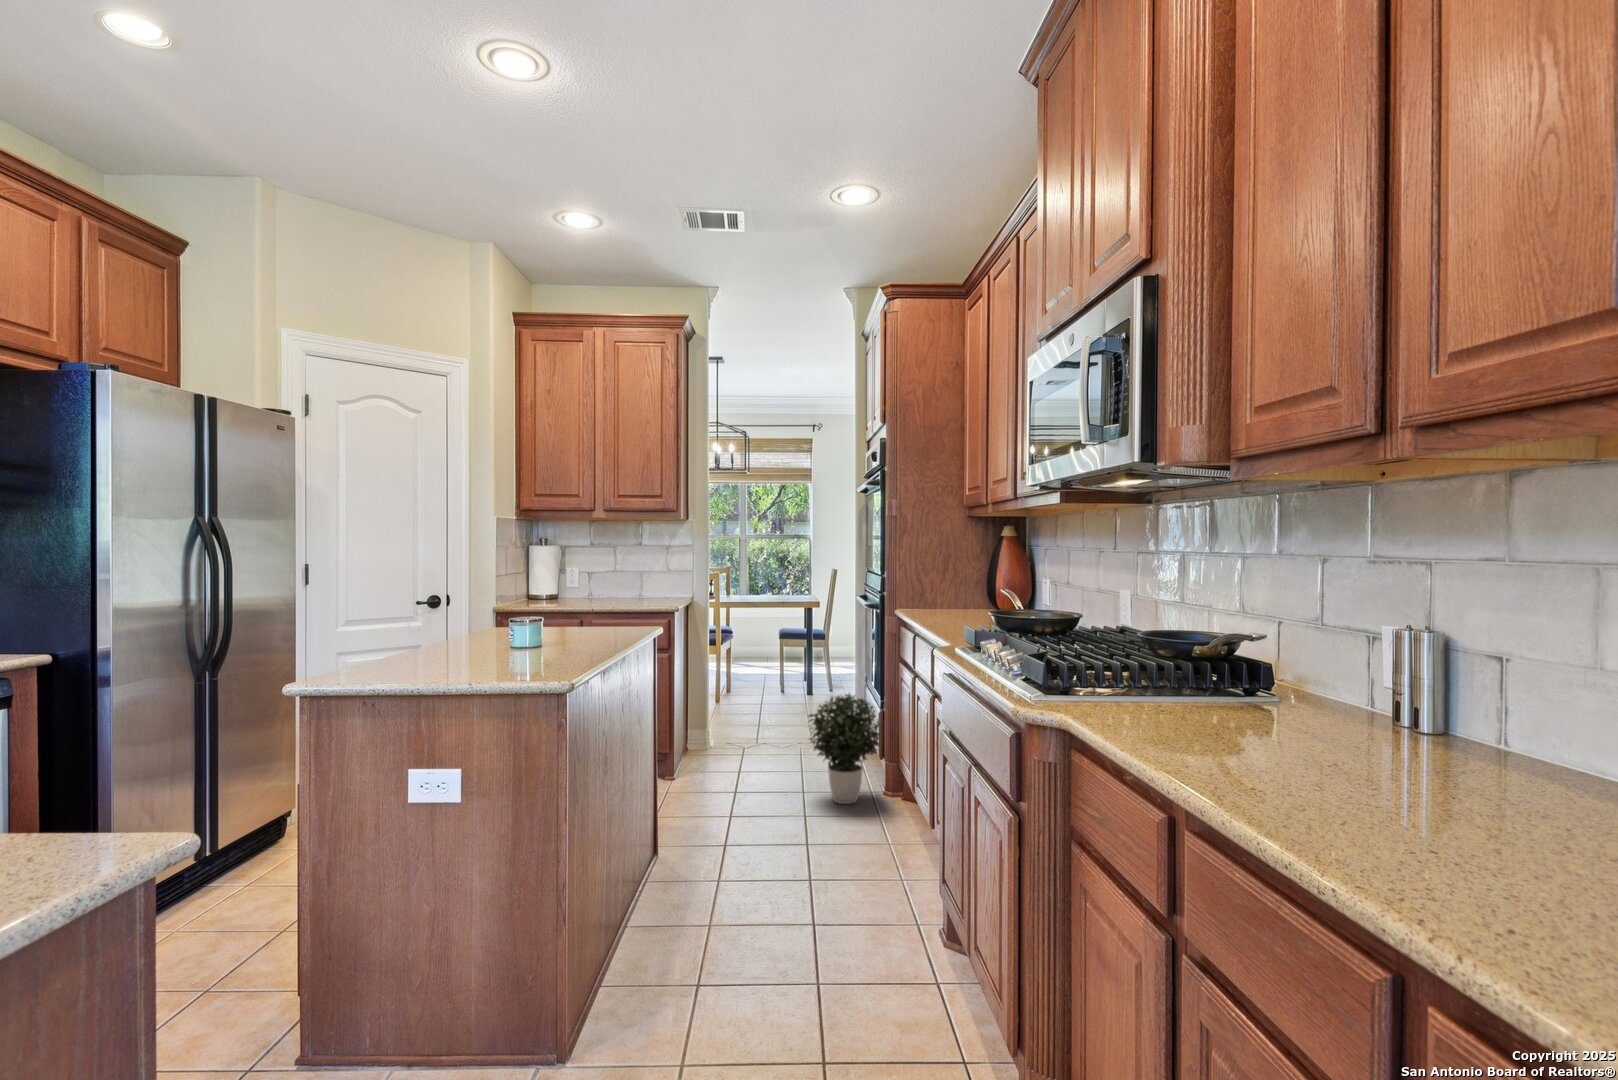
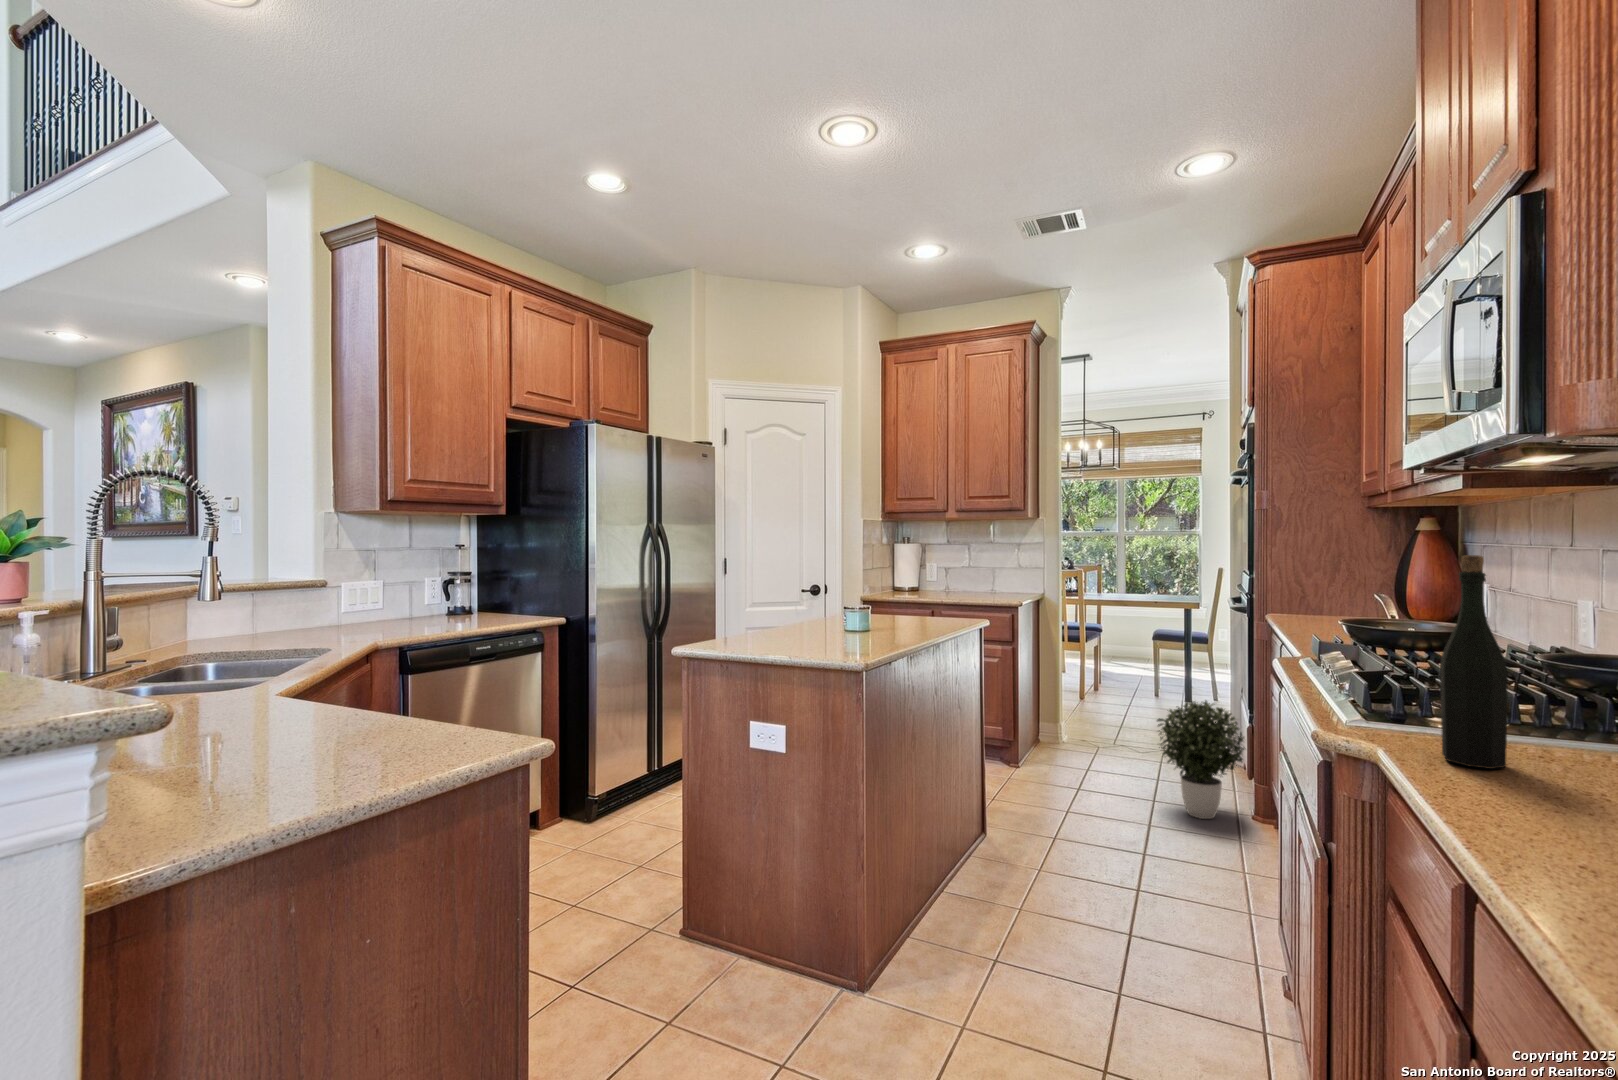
bottle: none [1107,554,1150,720] -> present [1440,555,1508,769]

